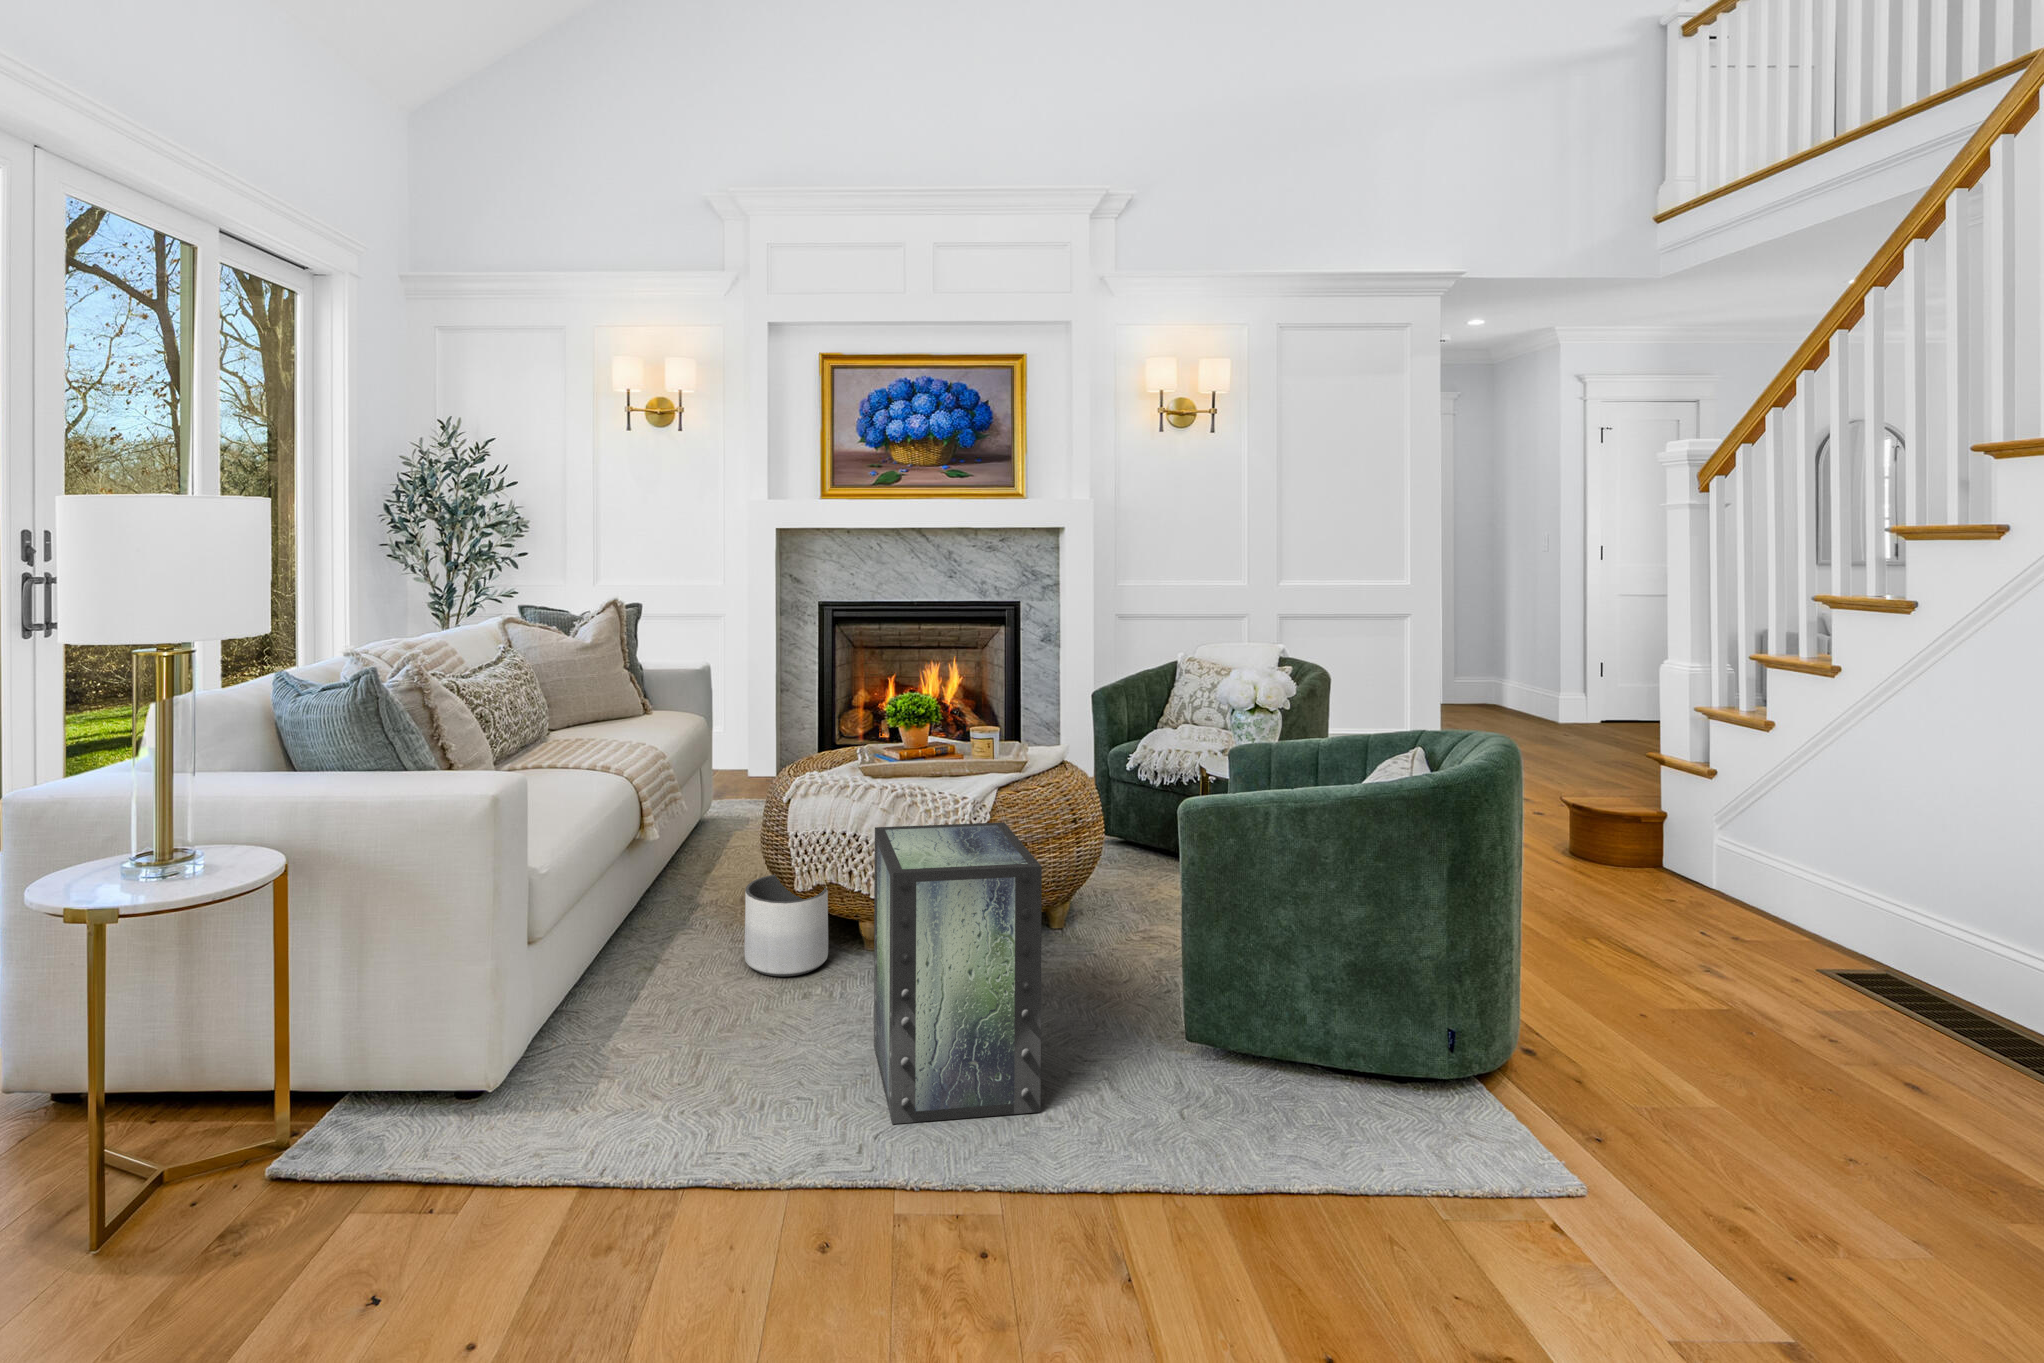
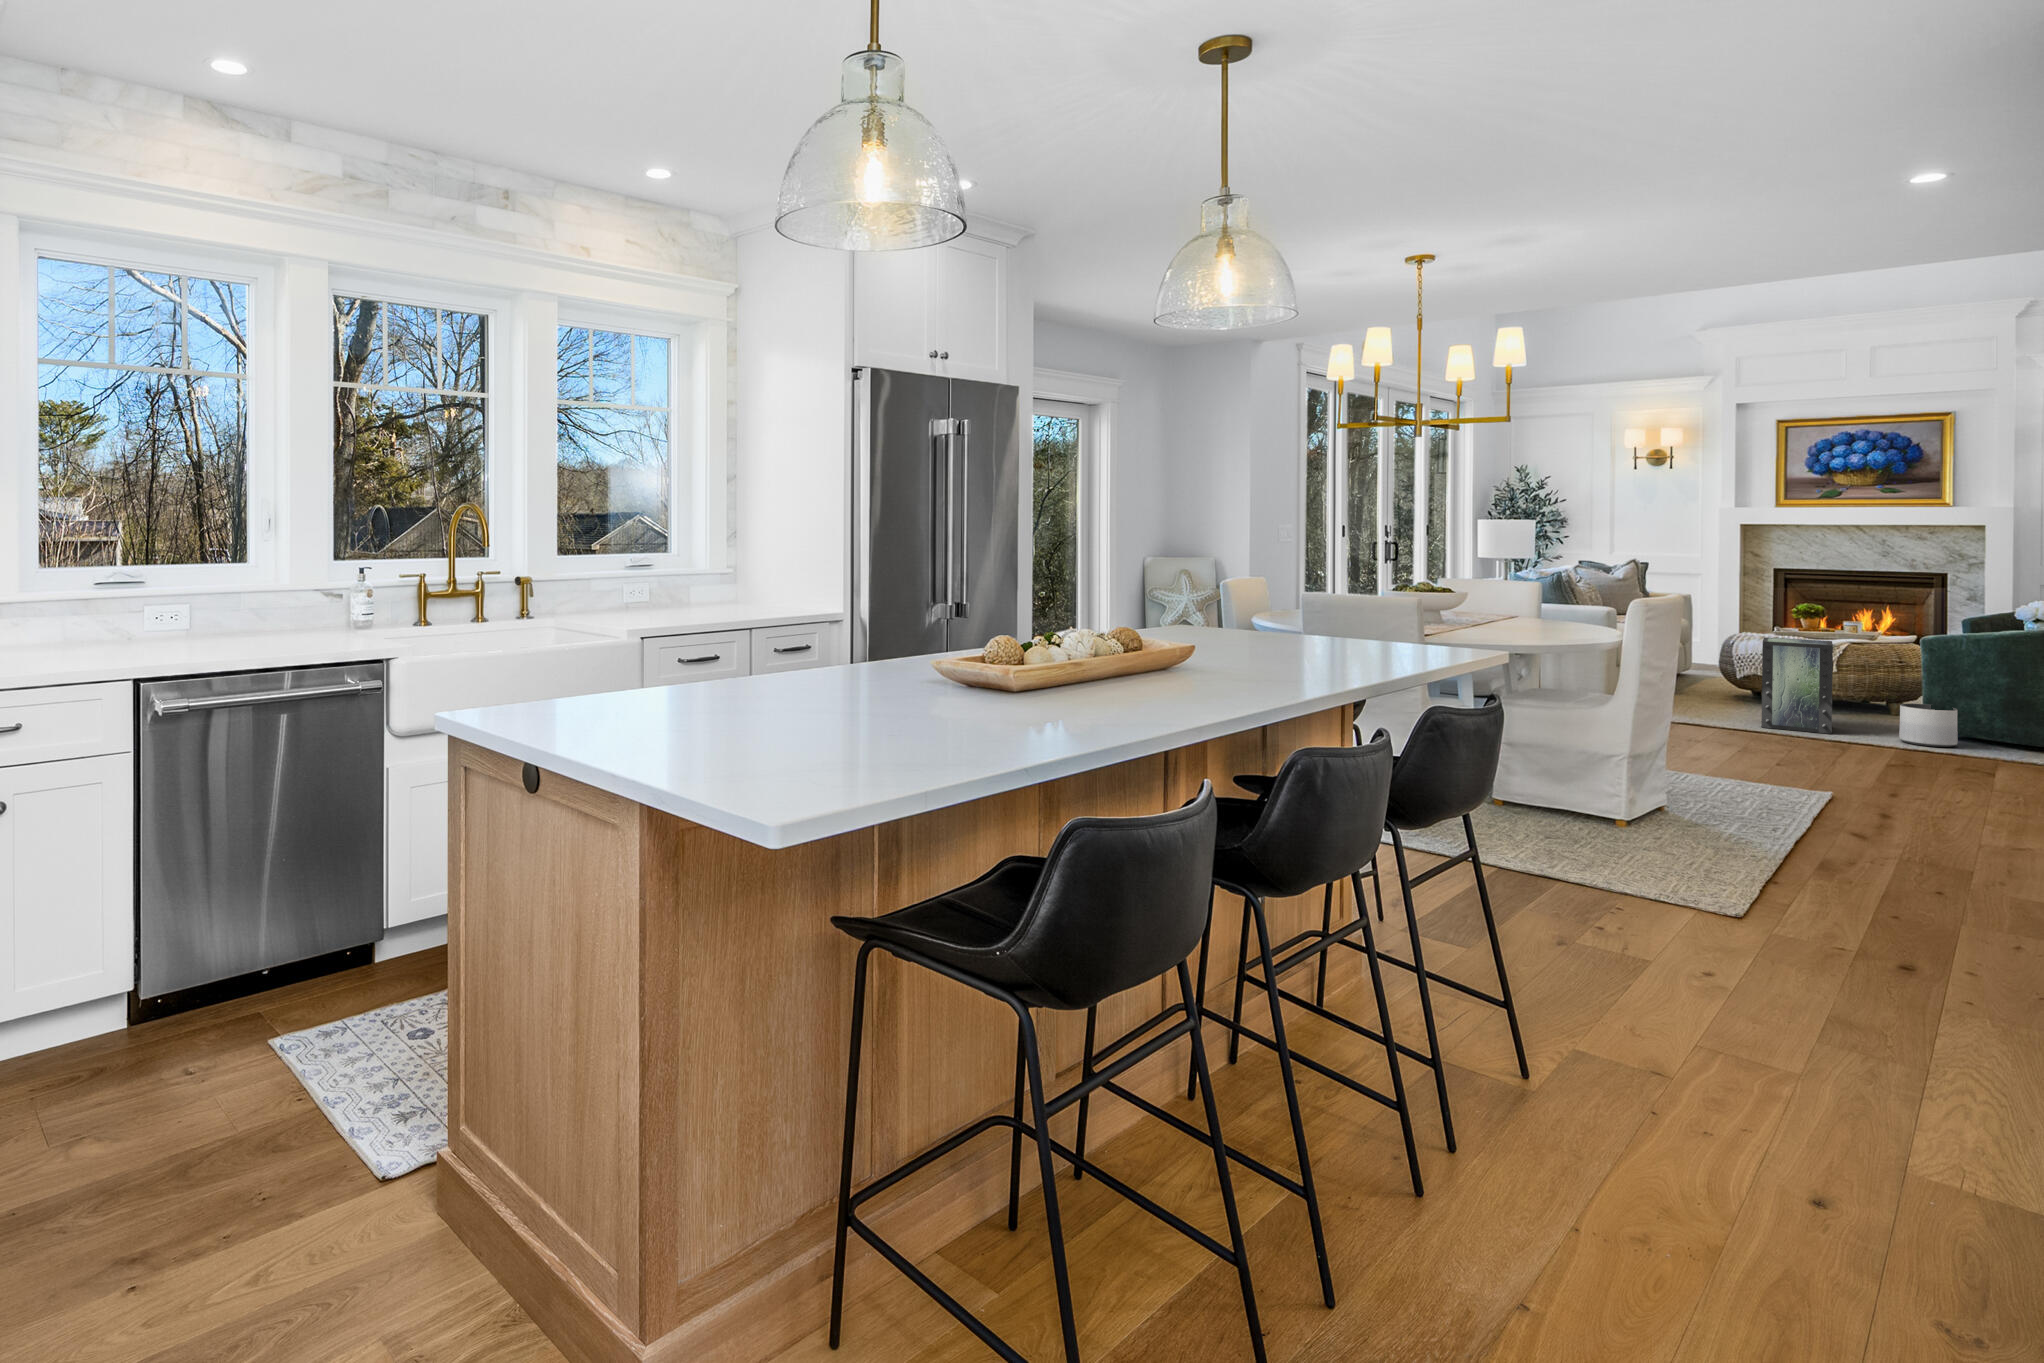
planter: present [744,874,828,976] -> present [1899,704,1958,747]

